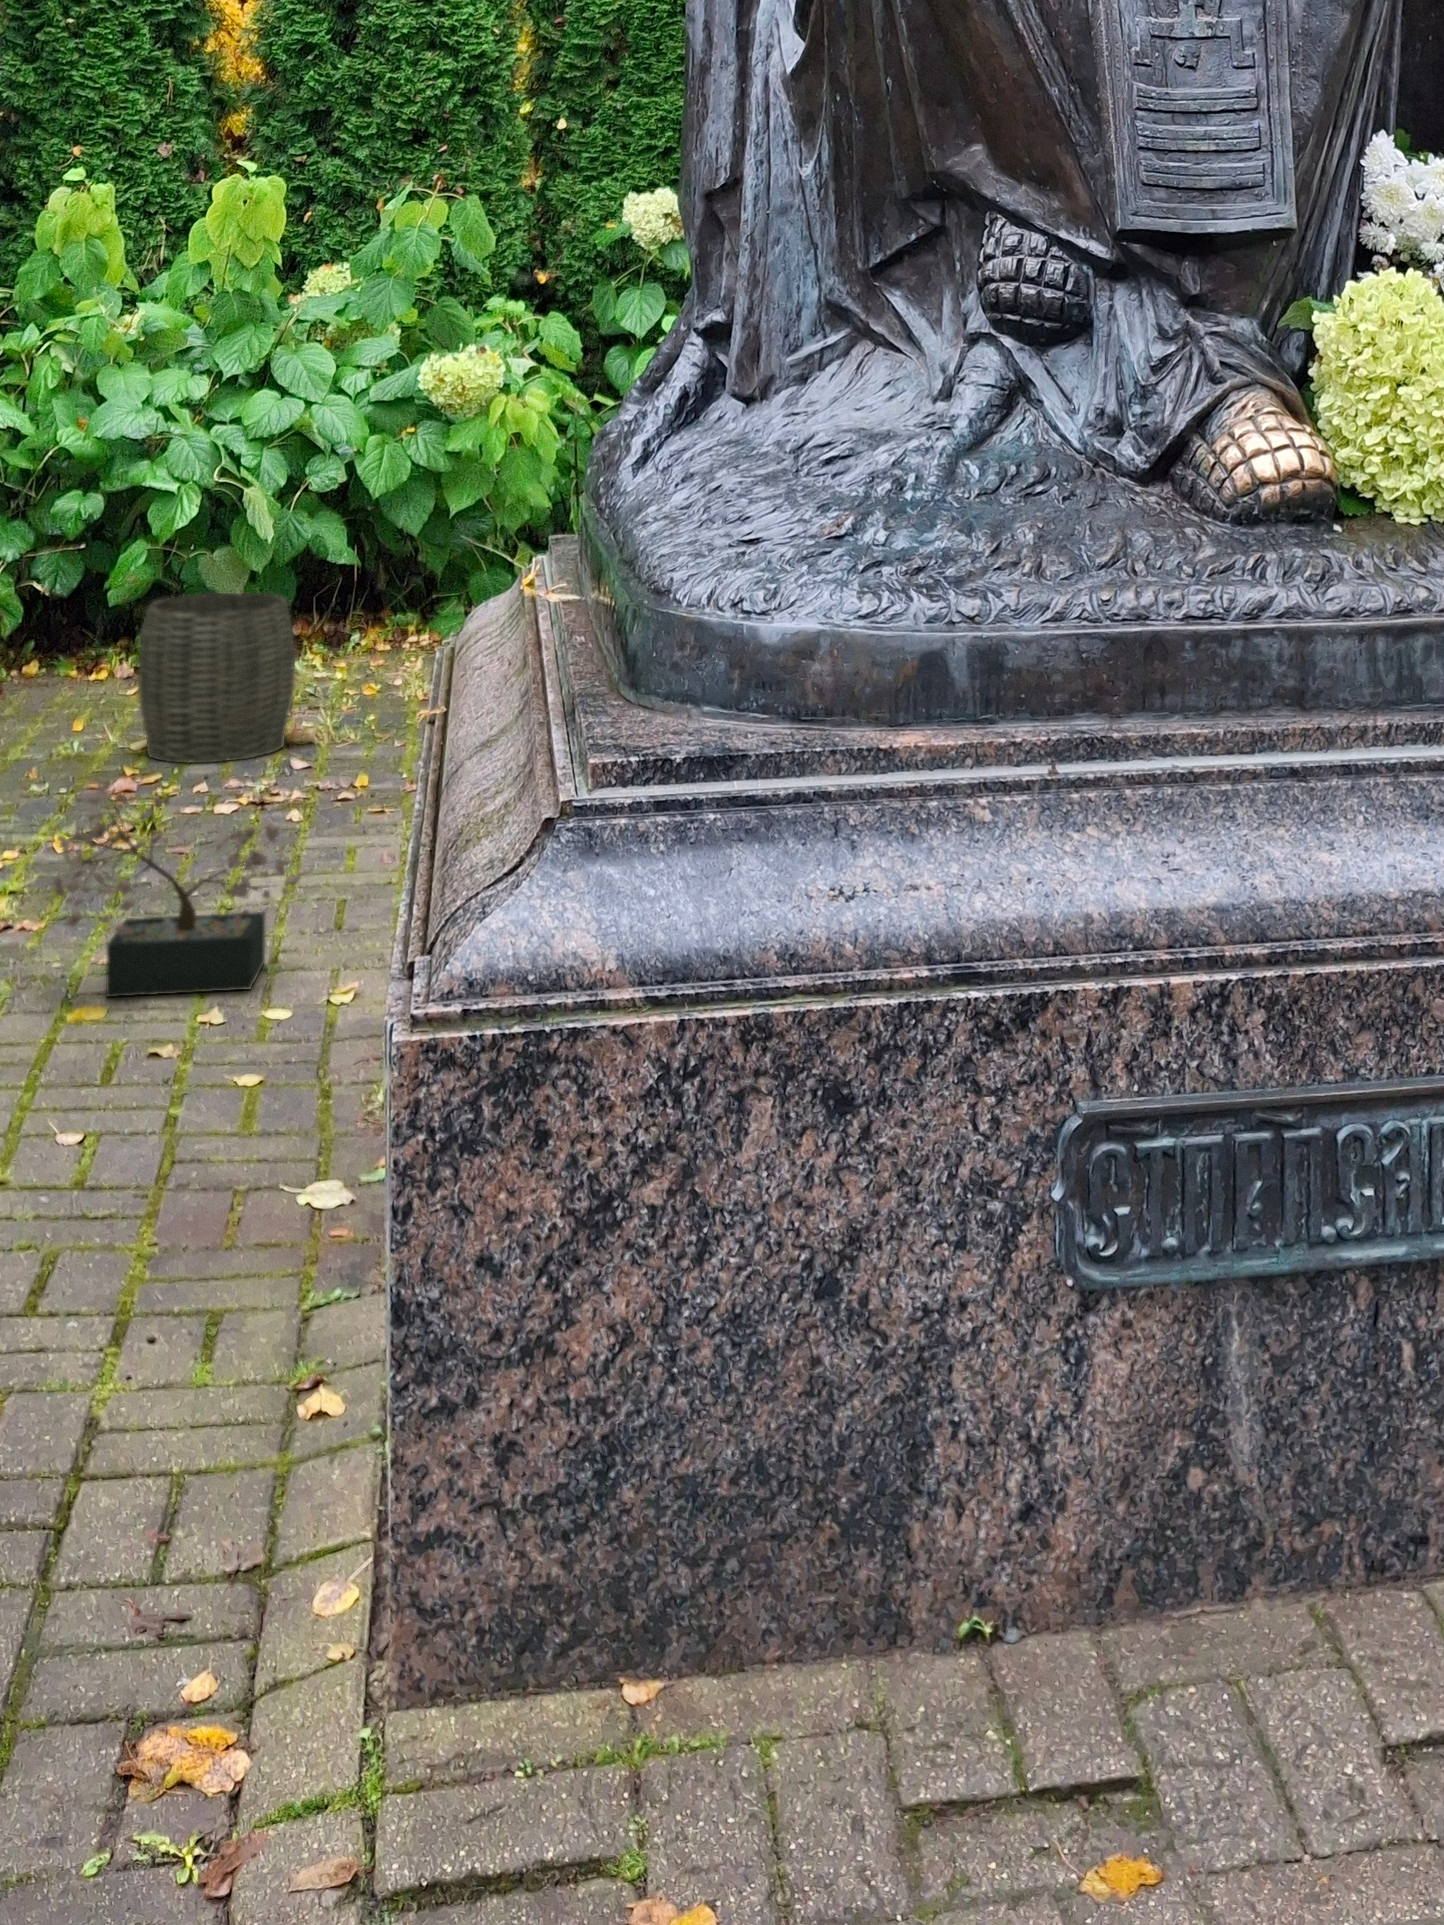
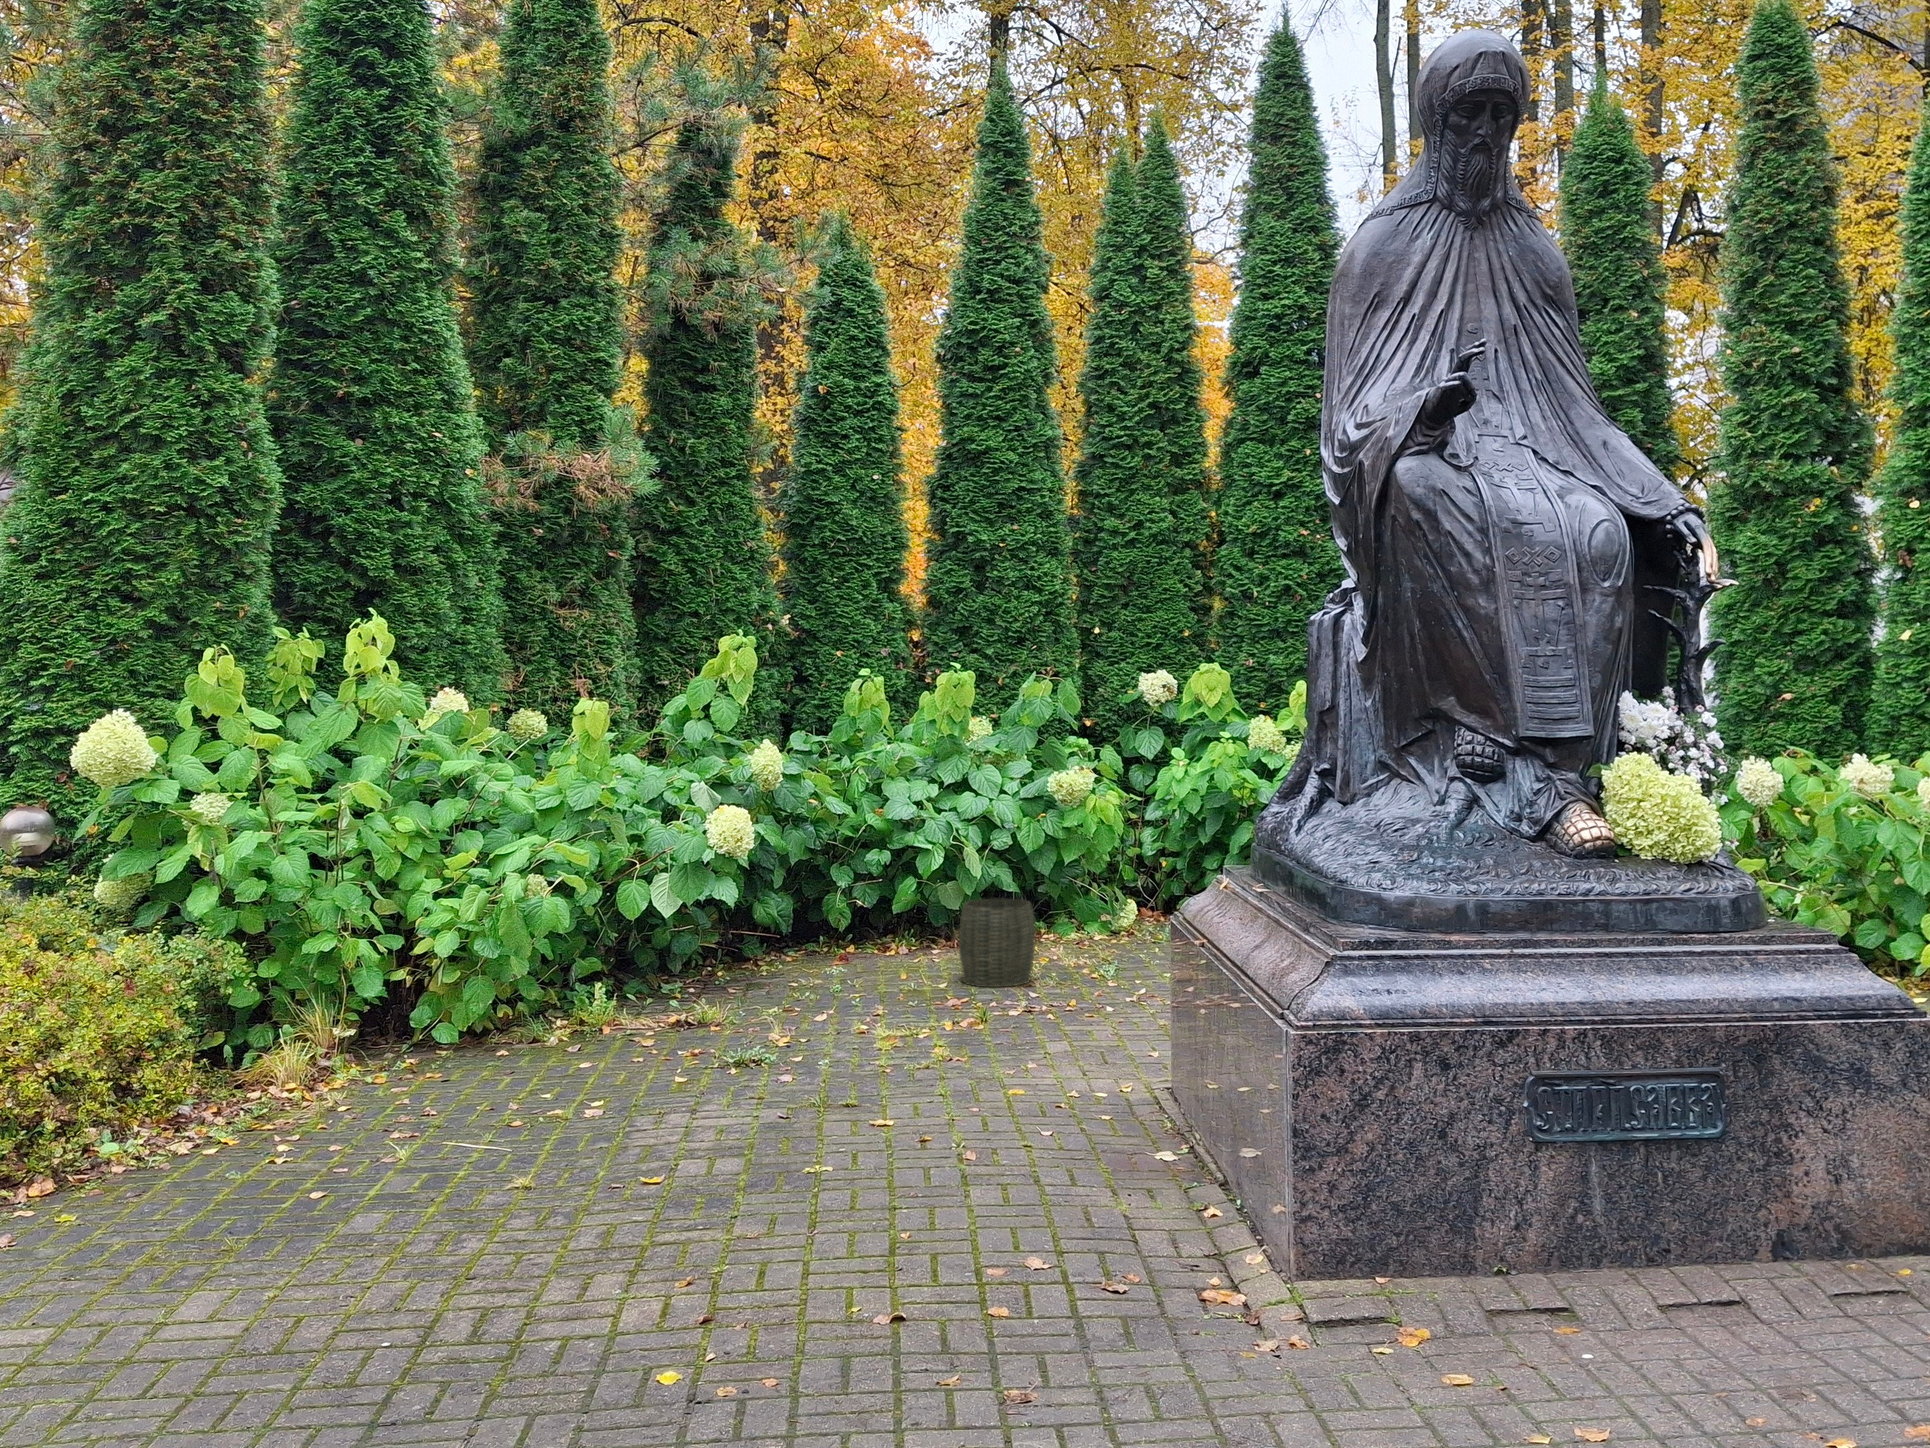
decorative plant: present [54,783,300,997] -> none [994,981,1105,1081]

